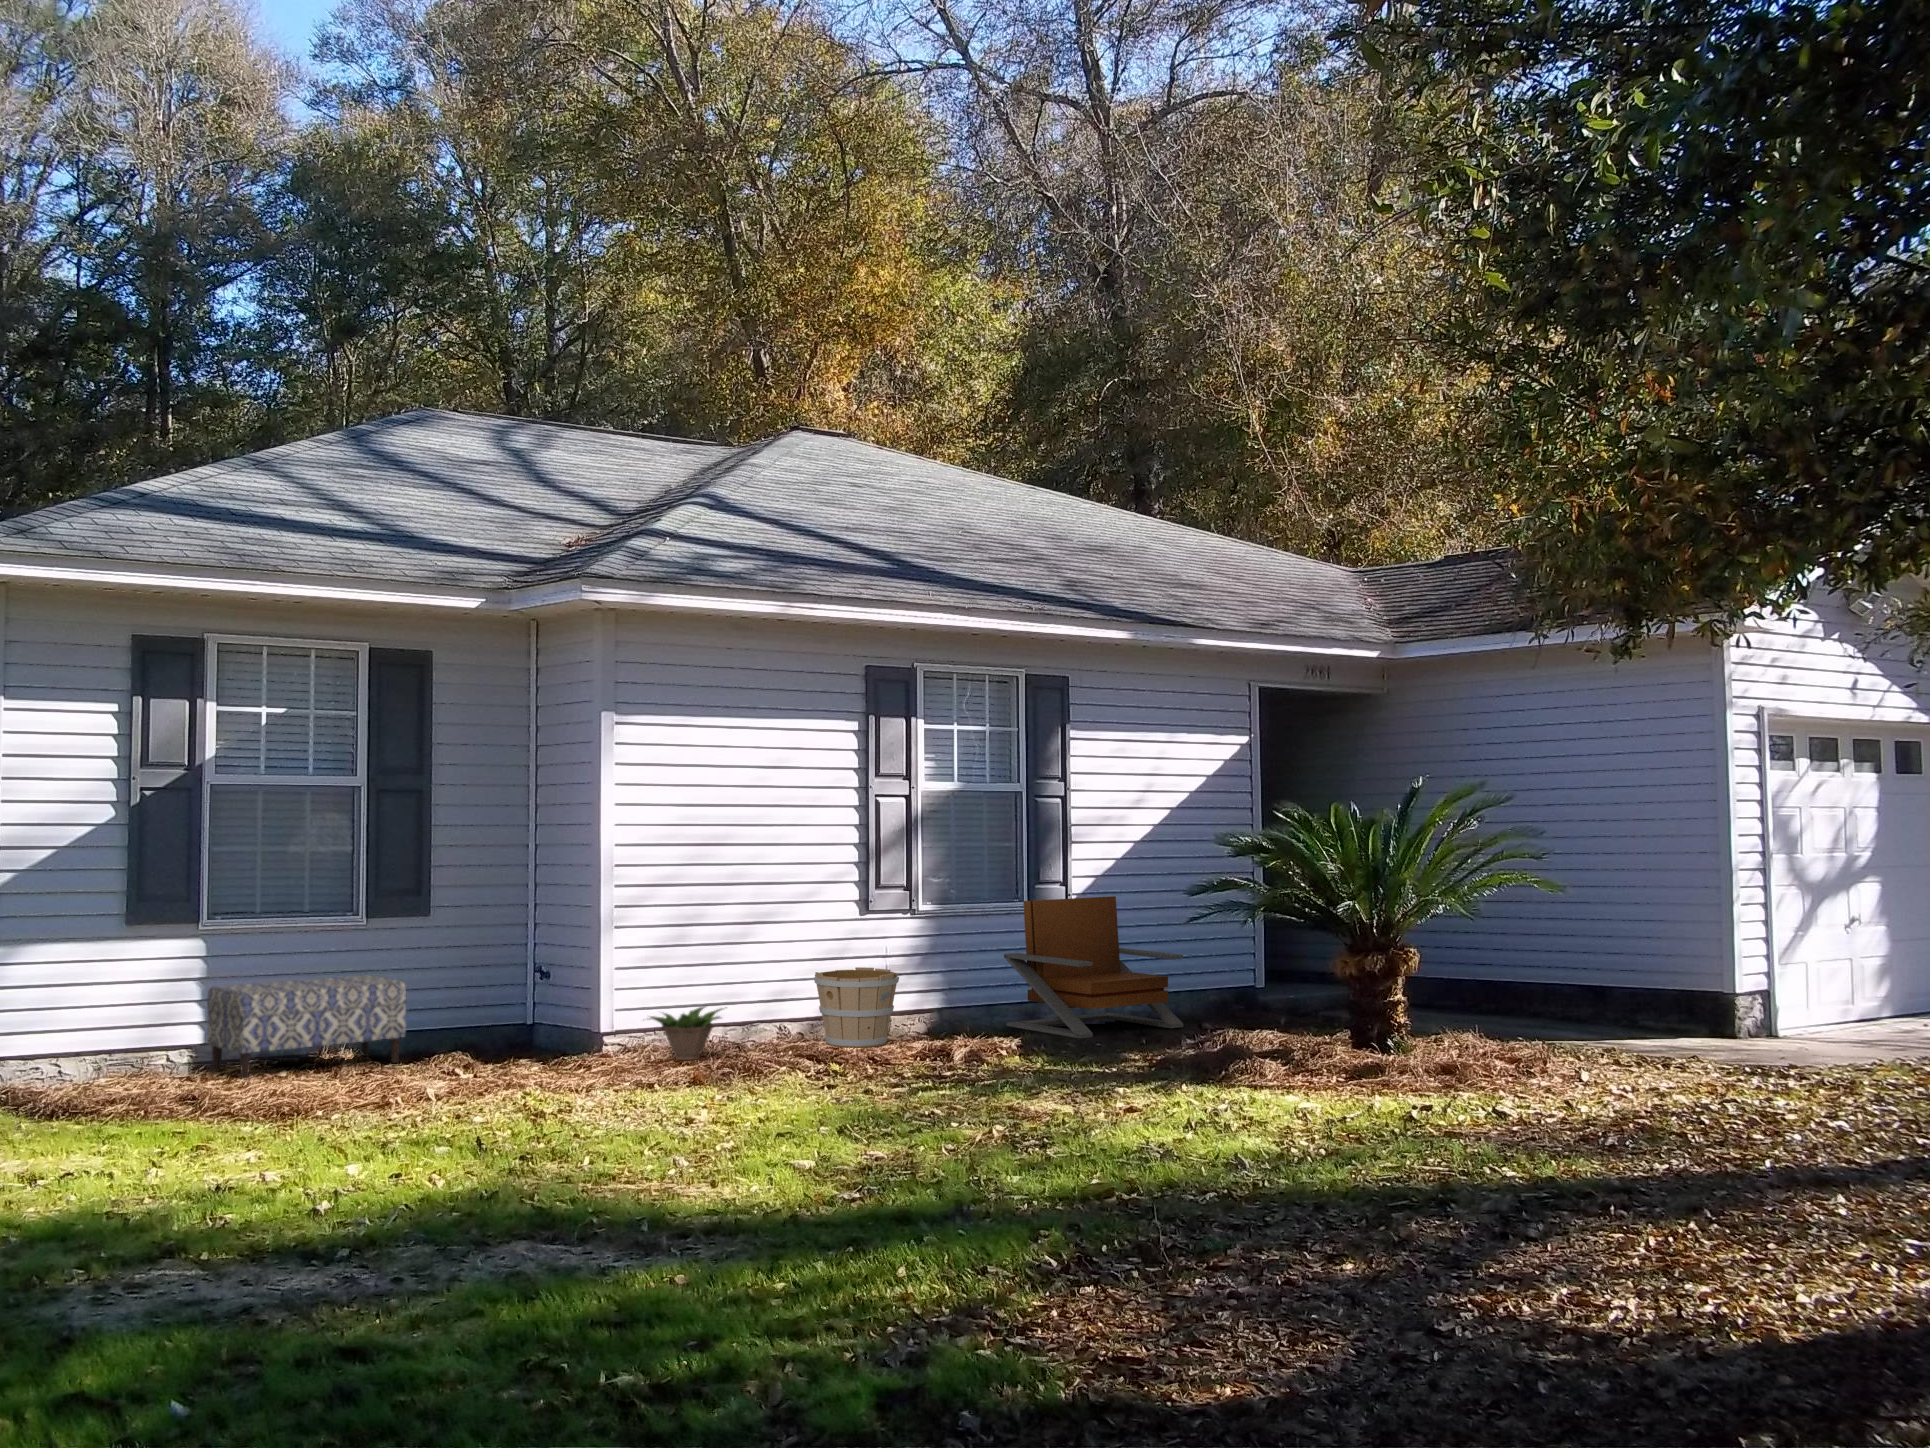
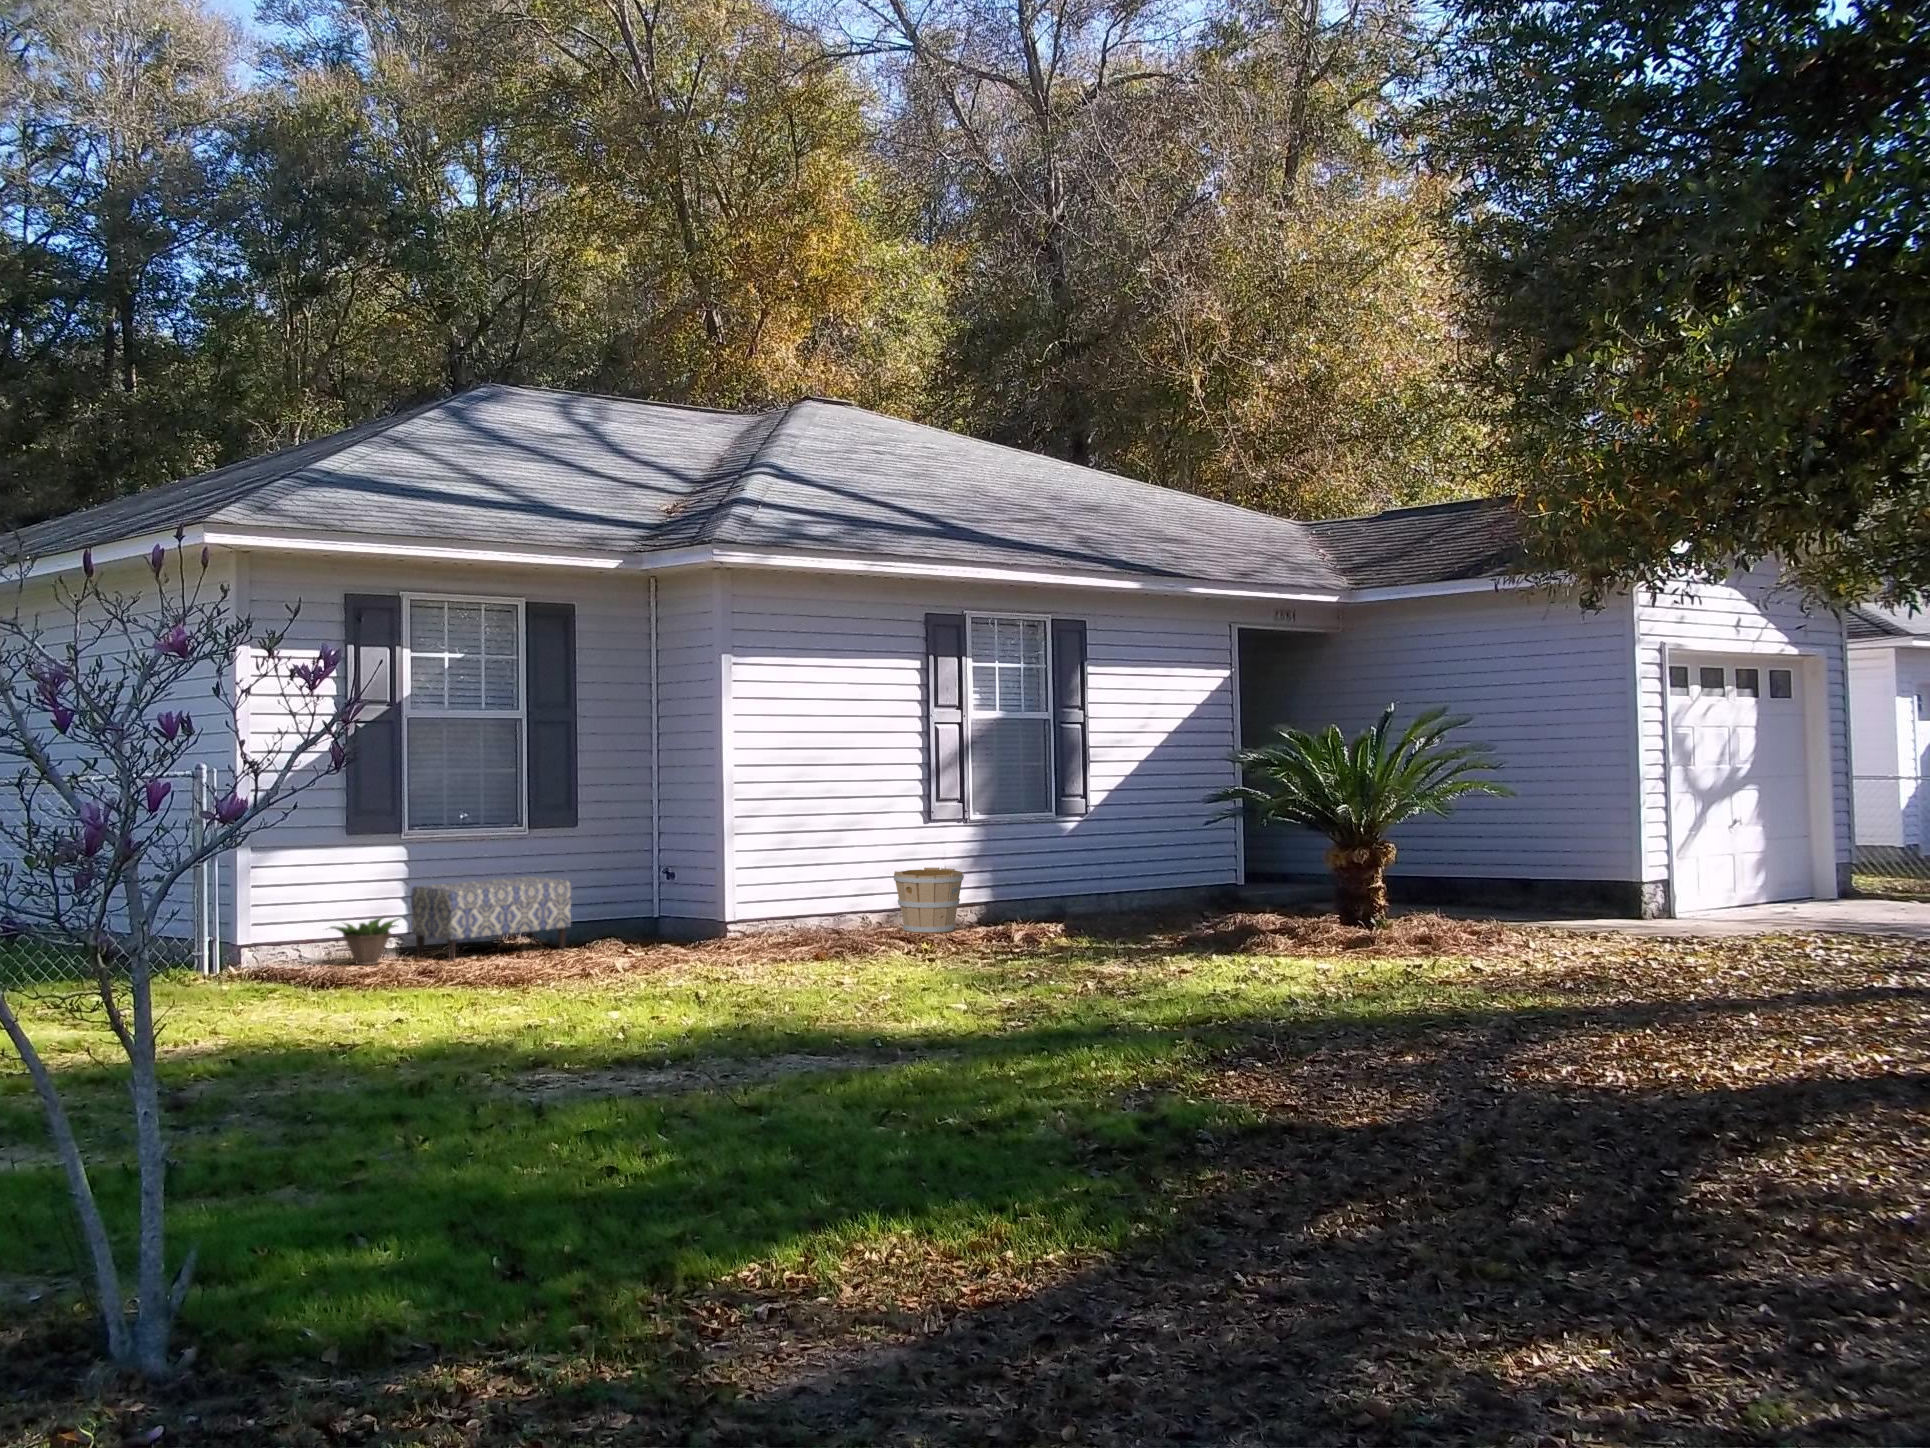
lounge chair: present [1004,896,1183,1038] -> none [1039,807,1190,925]
decorative plant: present [650,1006,727,1060] -> present [331,917,399,965]

